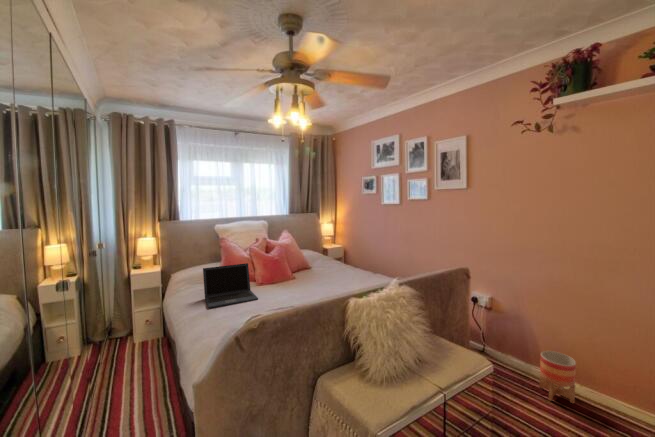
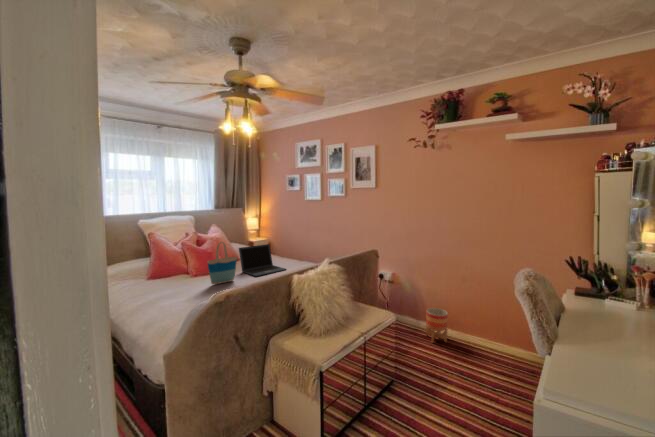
tote bag: none [267,252,298,297] -> present [208,242,237,284]
laptop: present [203,263,258,308] -> present [239,244,286,276]

